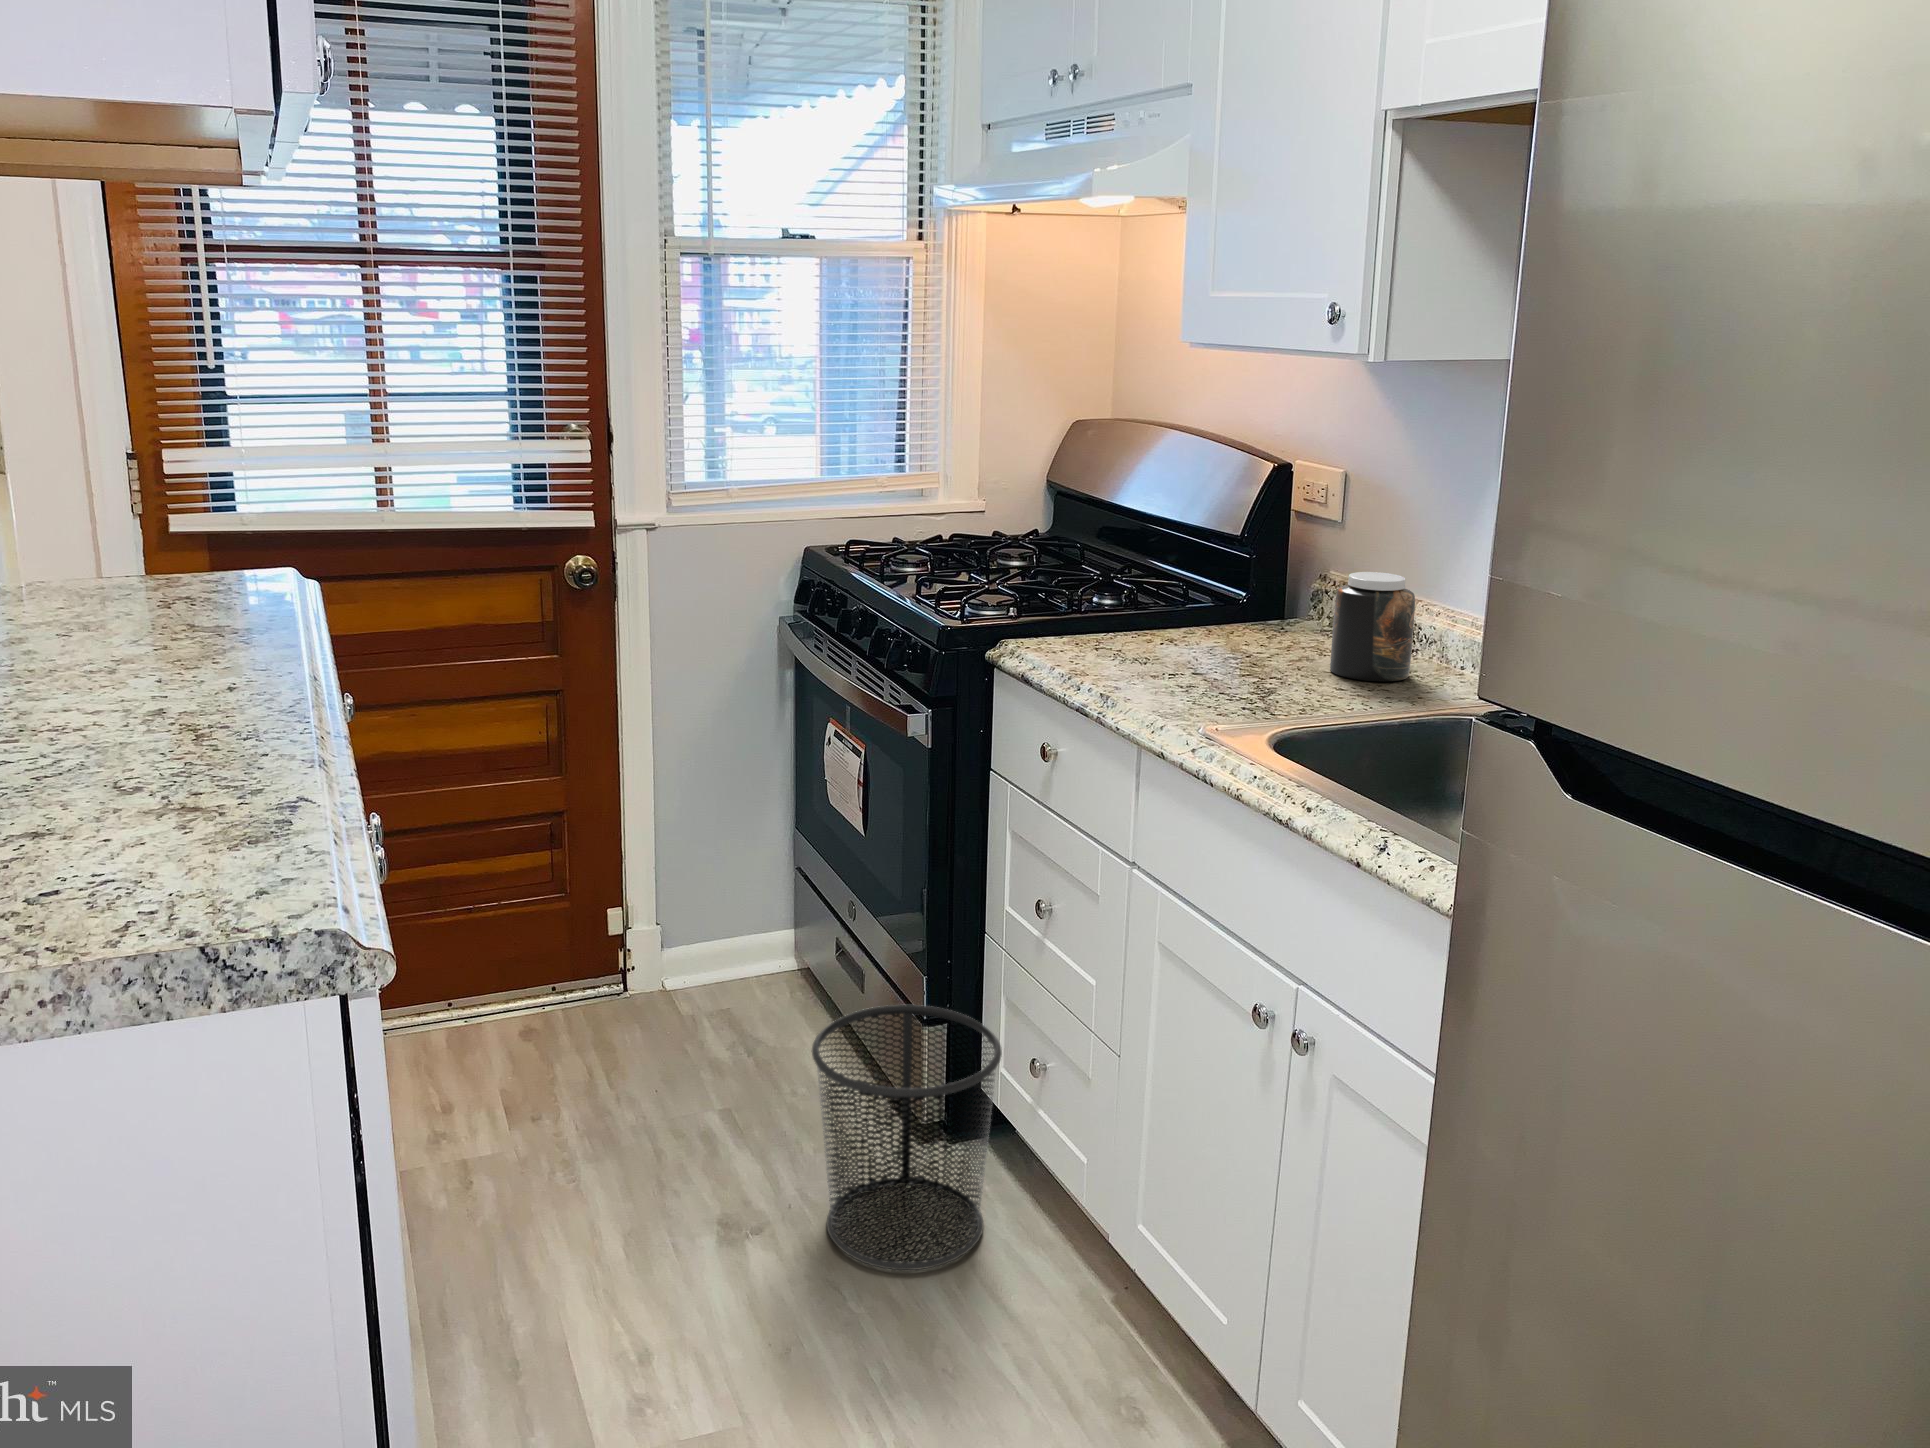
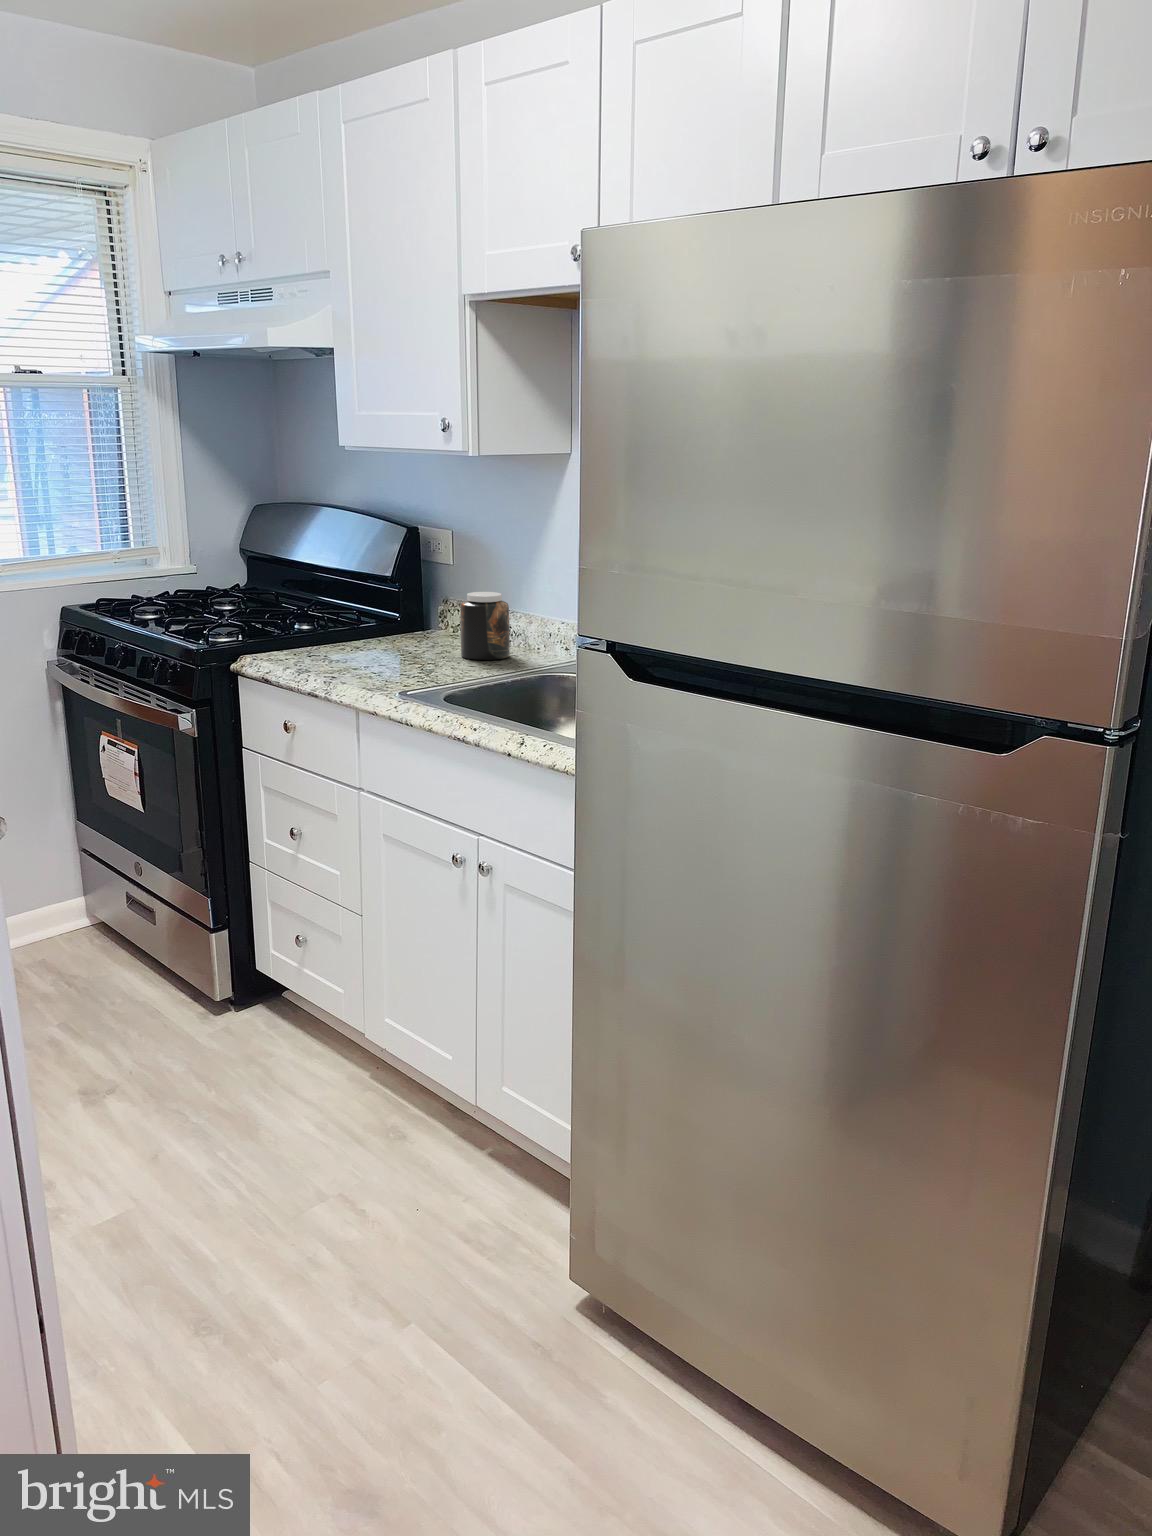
waste bin: present [812,1005,1002,1270] -> none [139,916,276,1094]

